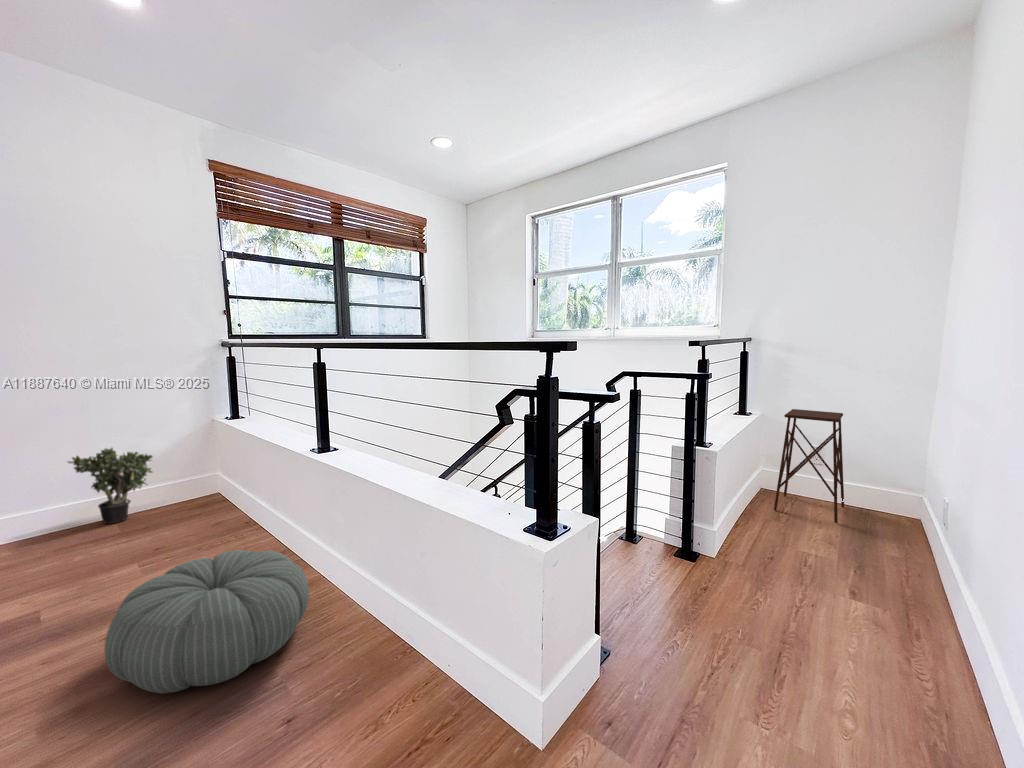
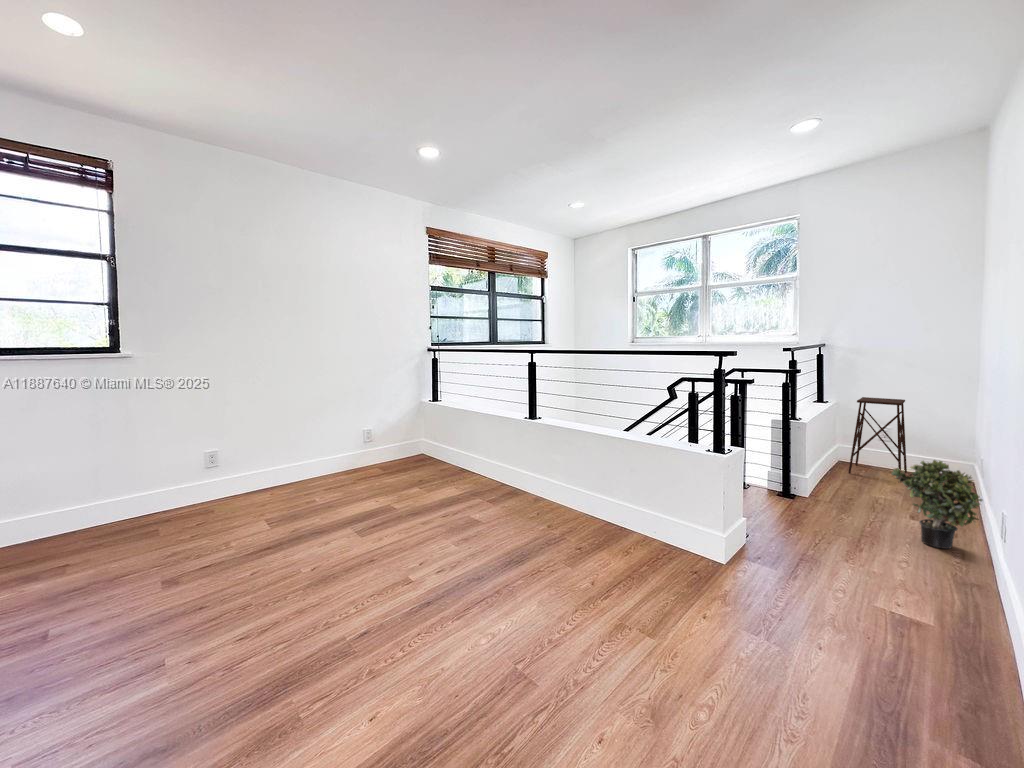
potted plant: present [68,448,152,524] -> present [891,460,982,549]
pouf: present [105,550,309,693] -> none [453,477,552,543]

